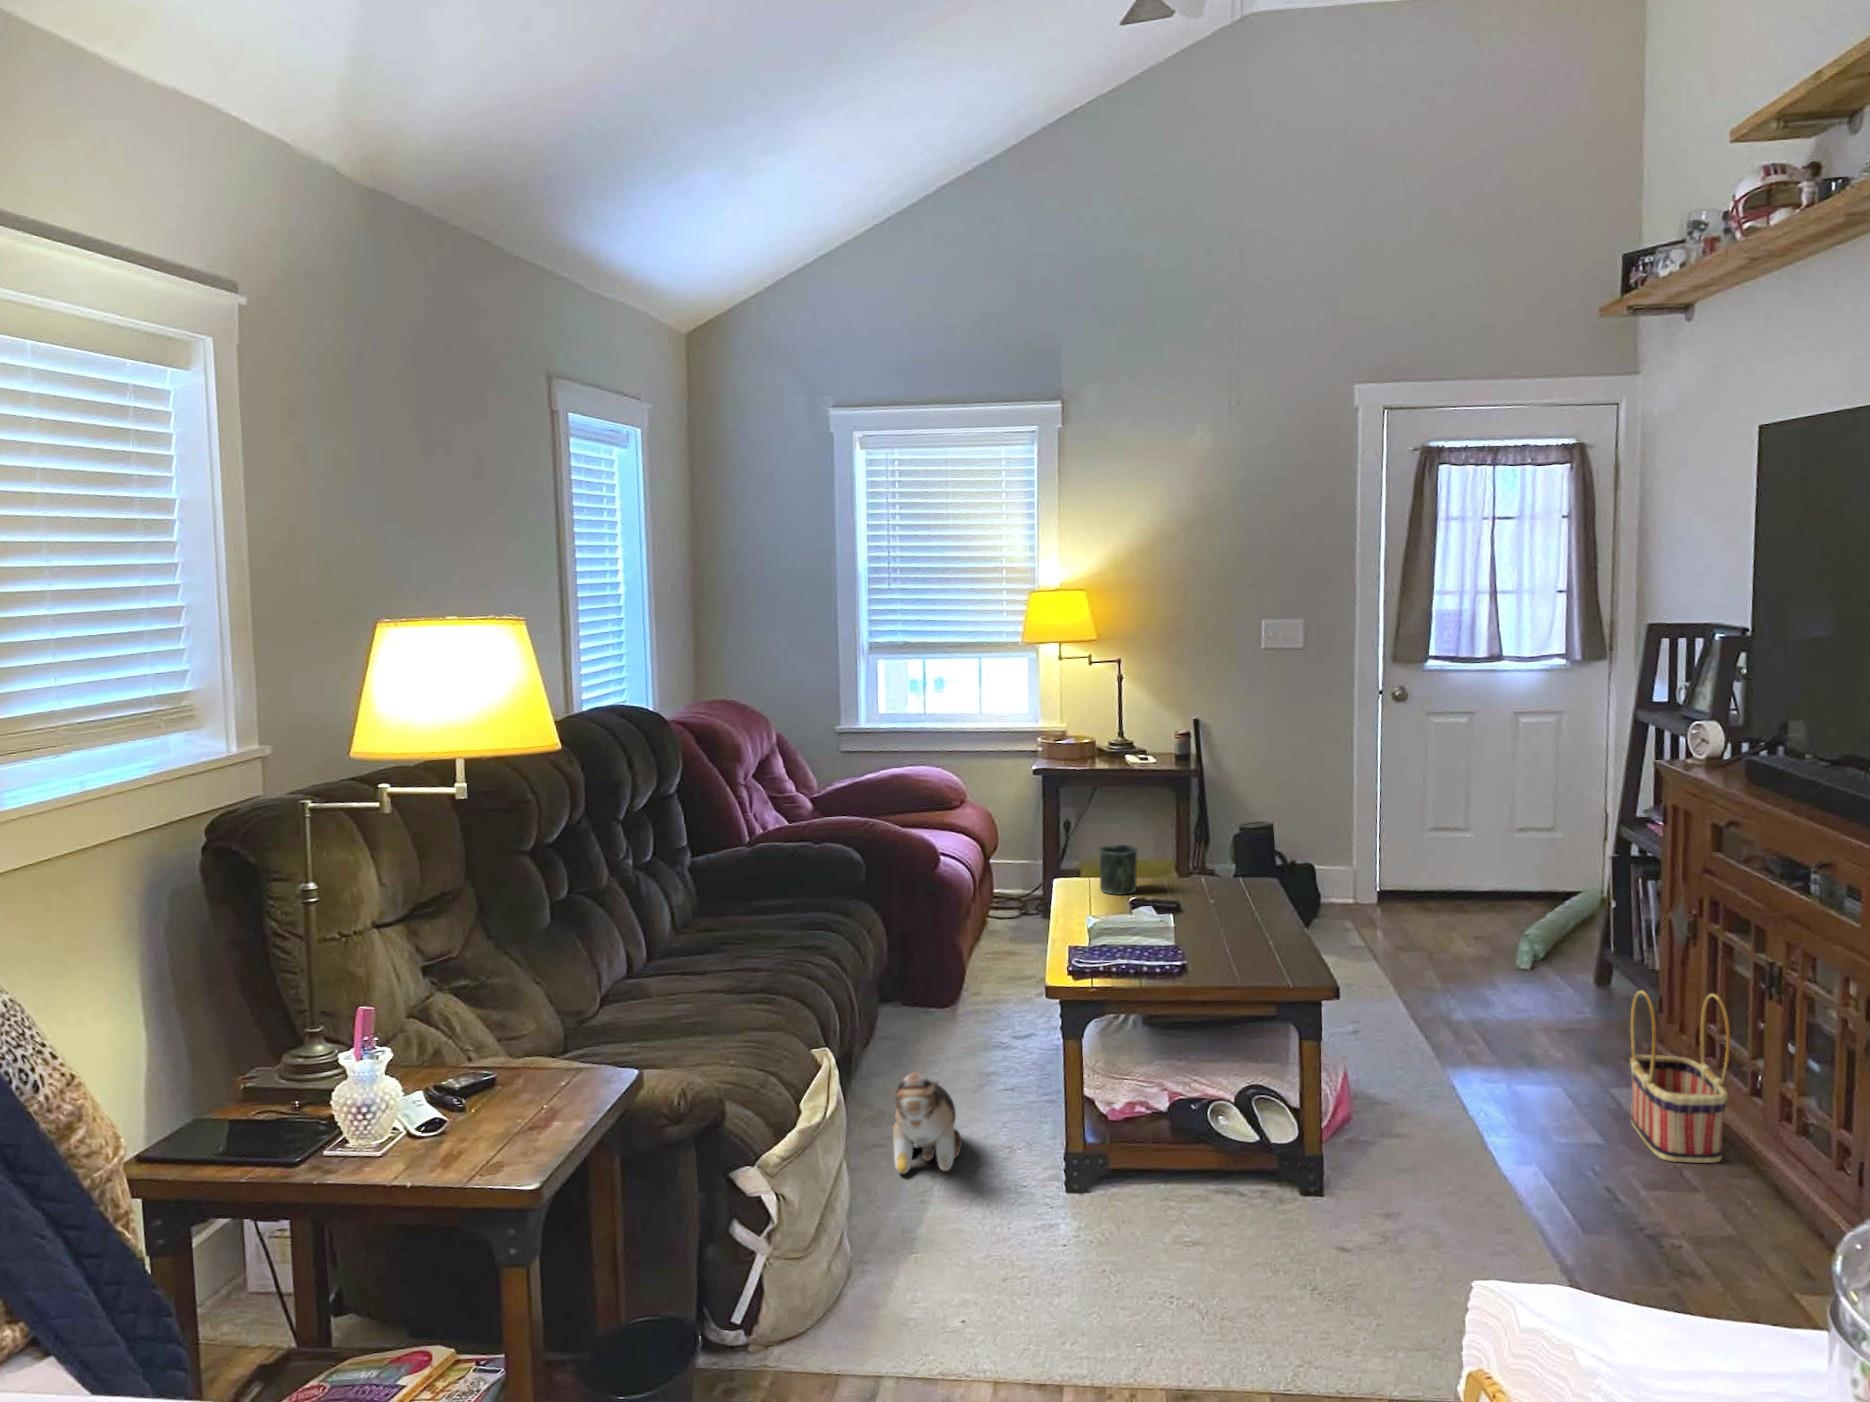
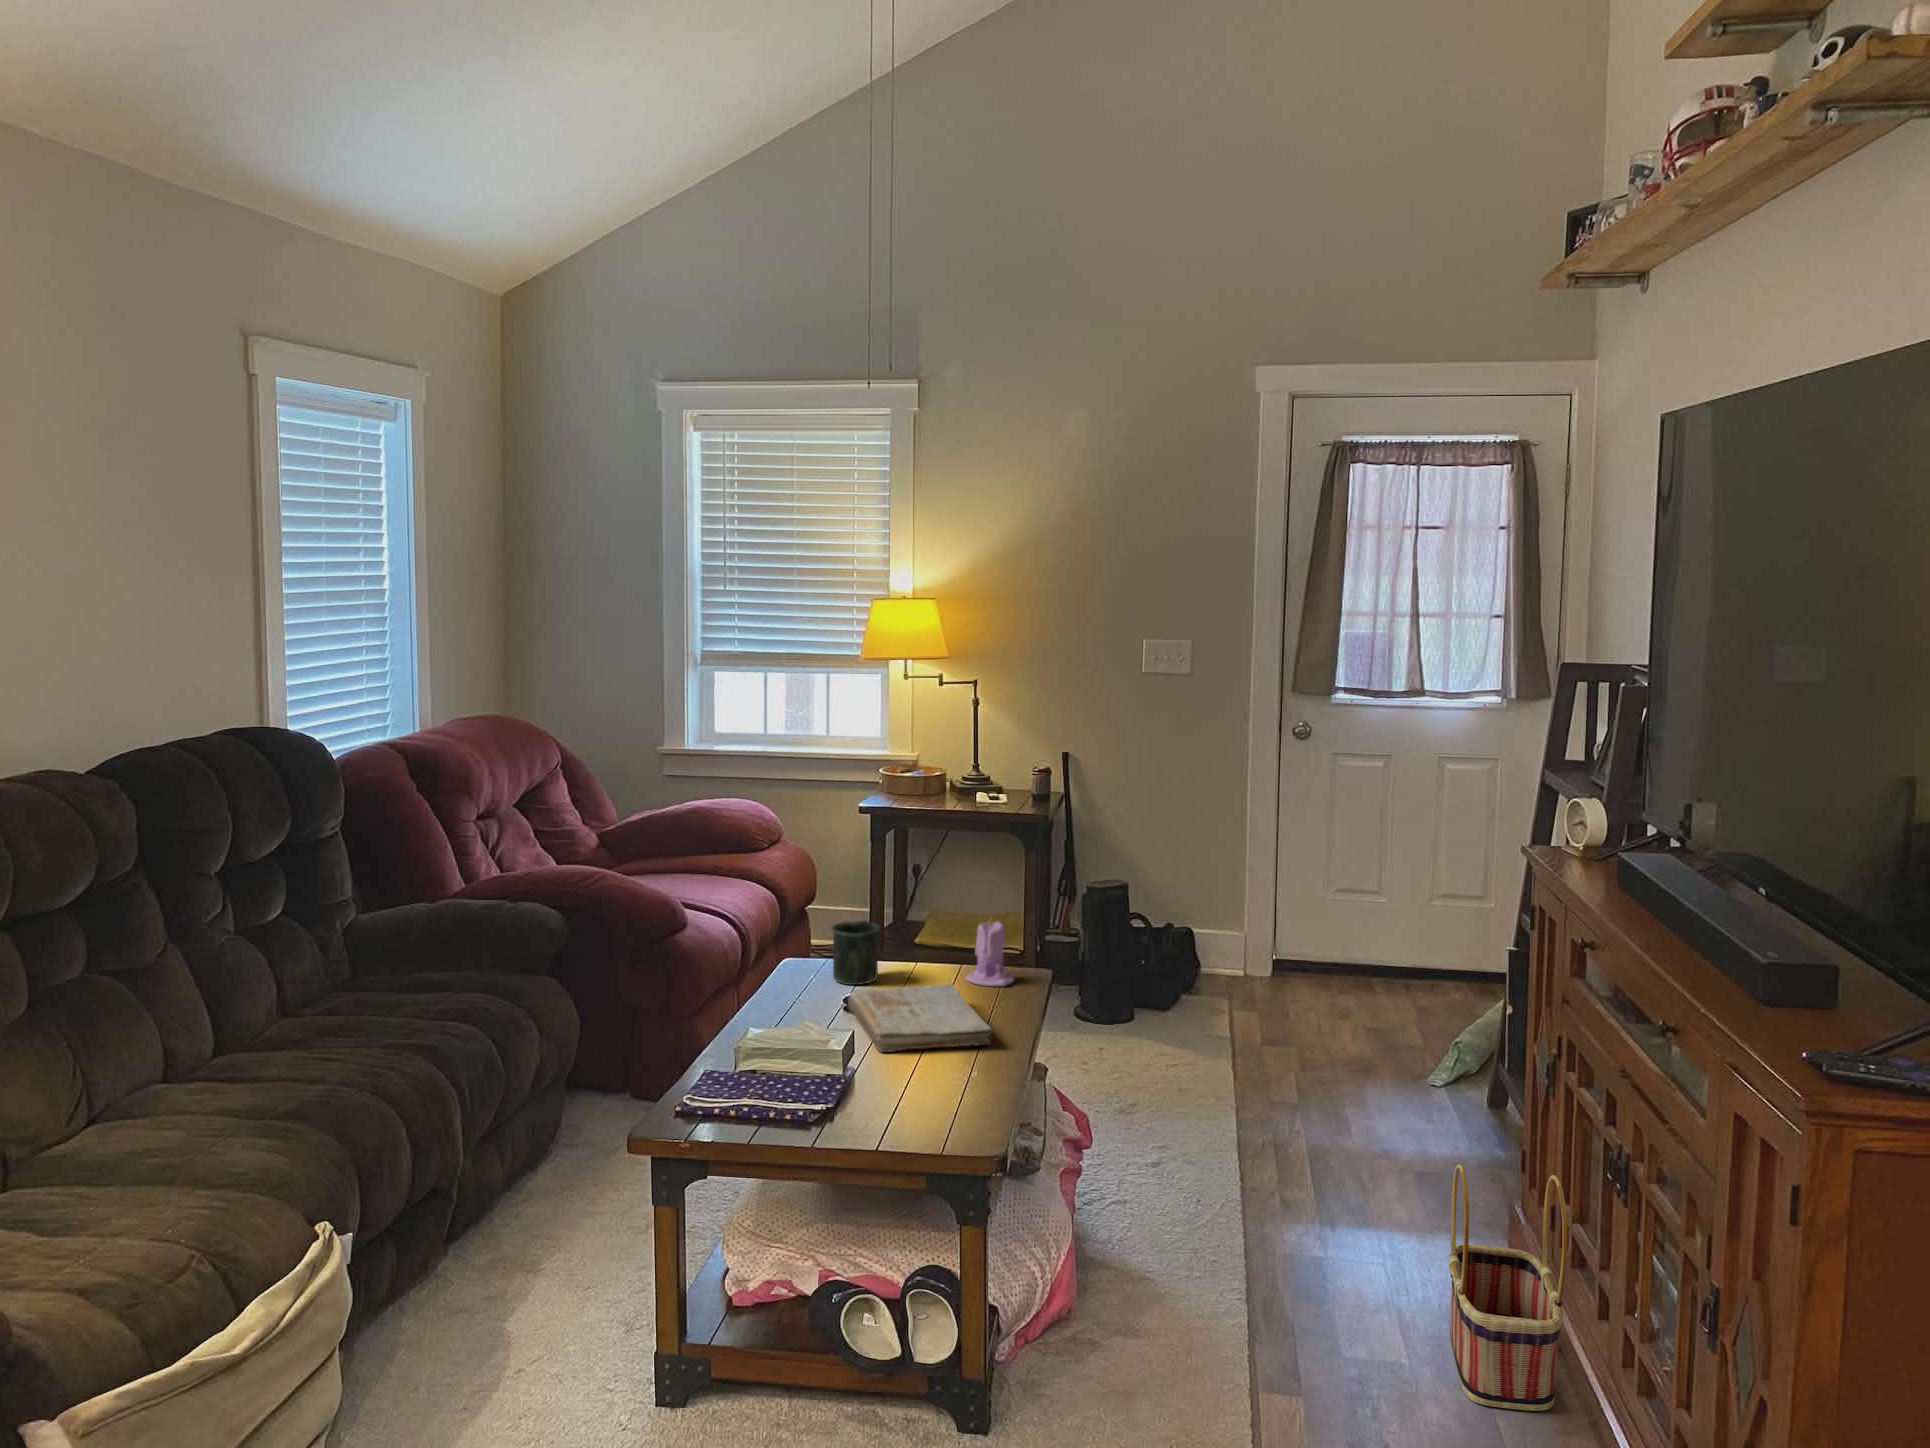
candle: none [1205,835,1244,892] -> present [966,920,1014,986]
book: none [1132,887,1267,933] -> present [848,984,993,1052]
plush toy: present [888,1072,962,1174] -> none [428,1229,568,1359]

